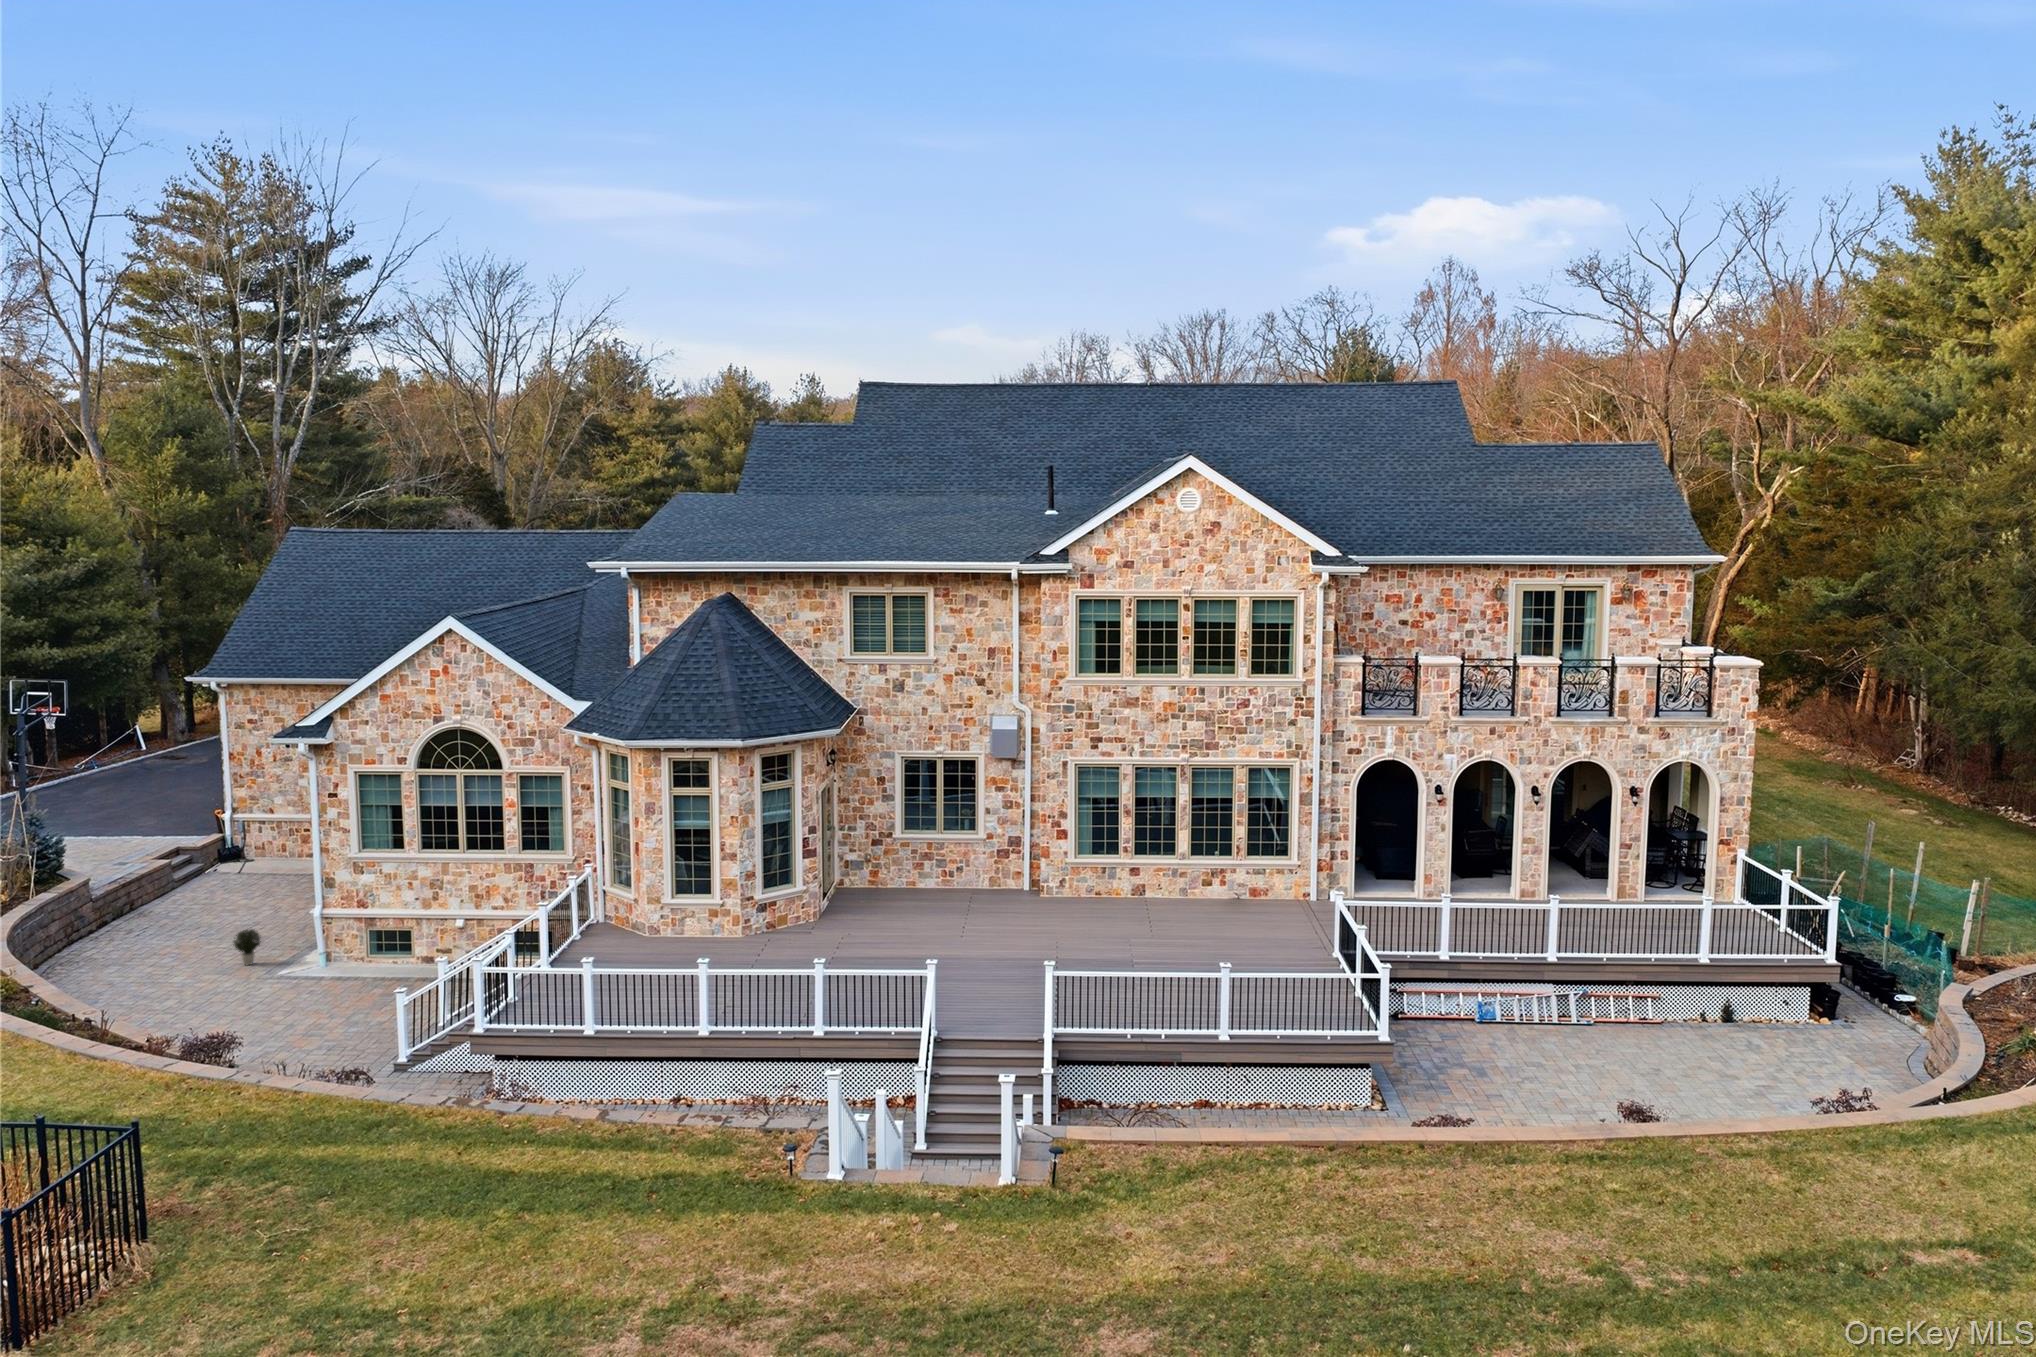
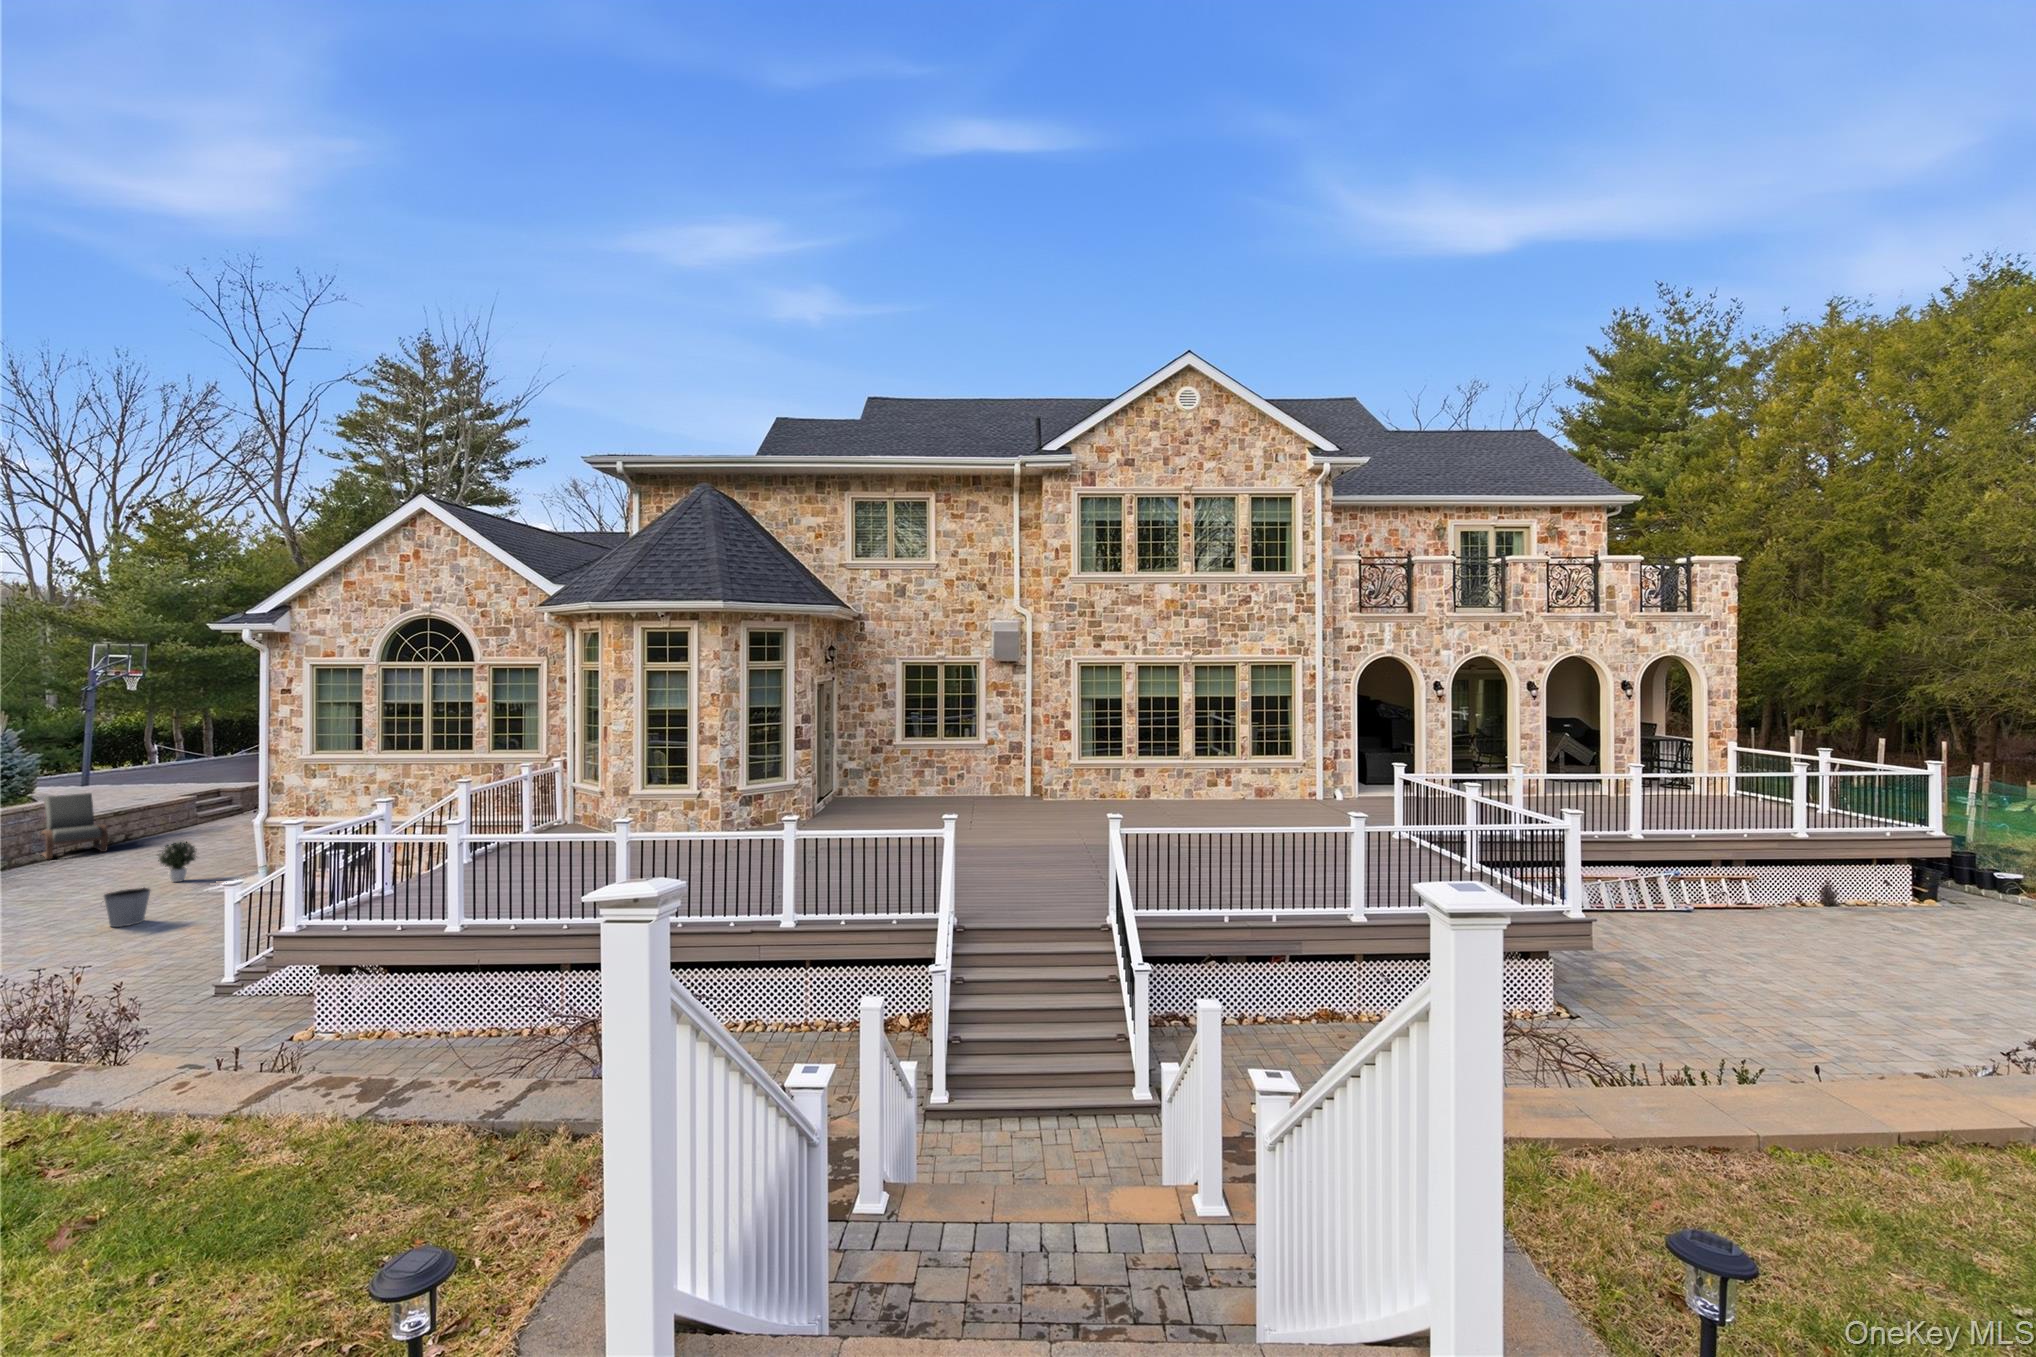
lounge chair: none [84,871,145,937] -> present [41,793,108,859]
bucket: none [238,976,270,1010] -> present [104,888,150,927]

